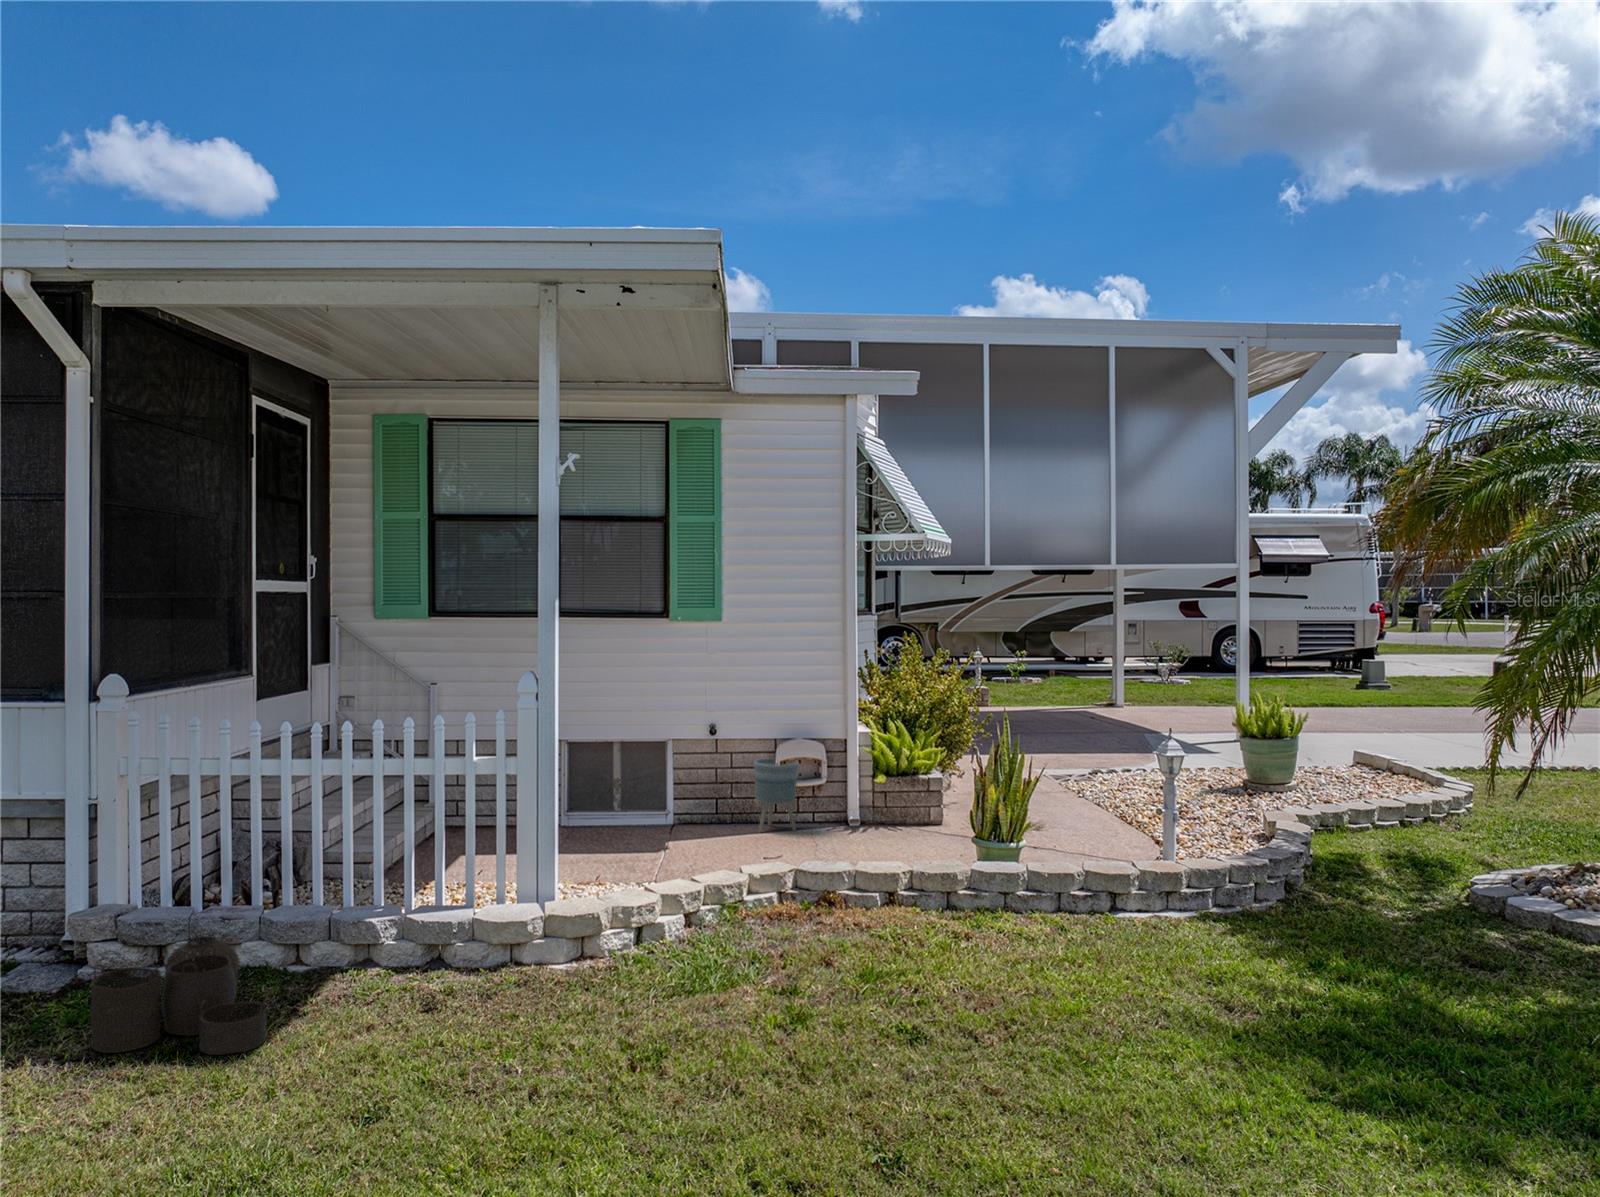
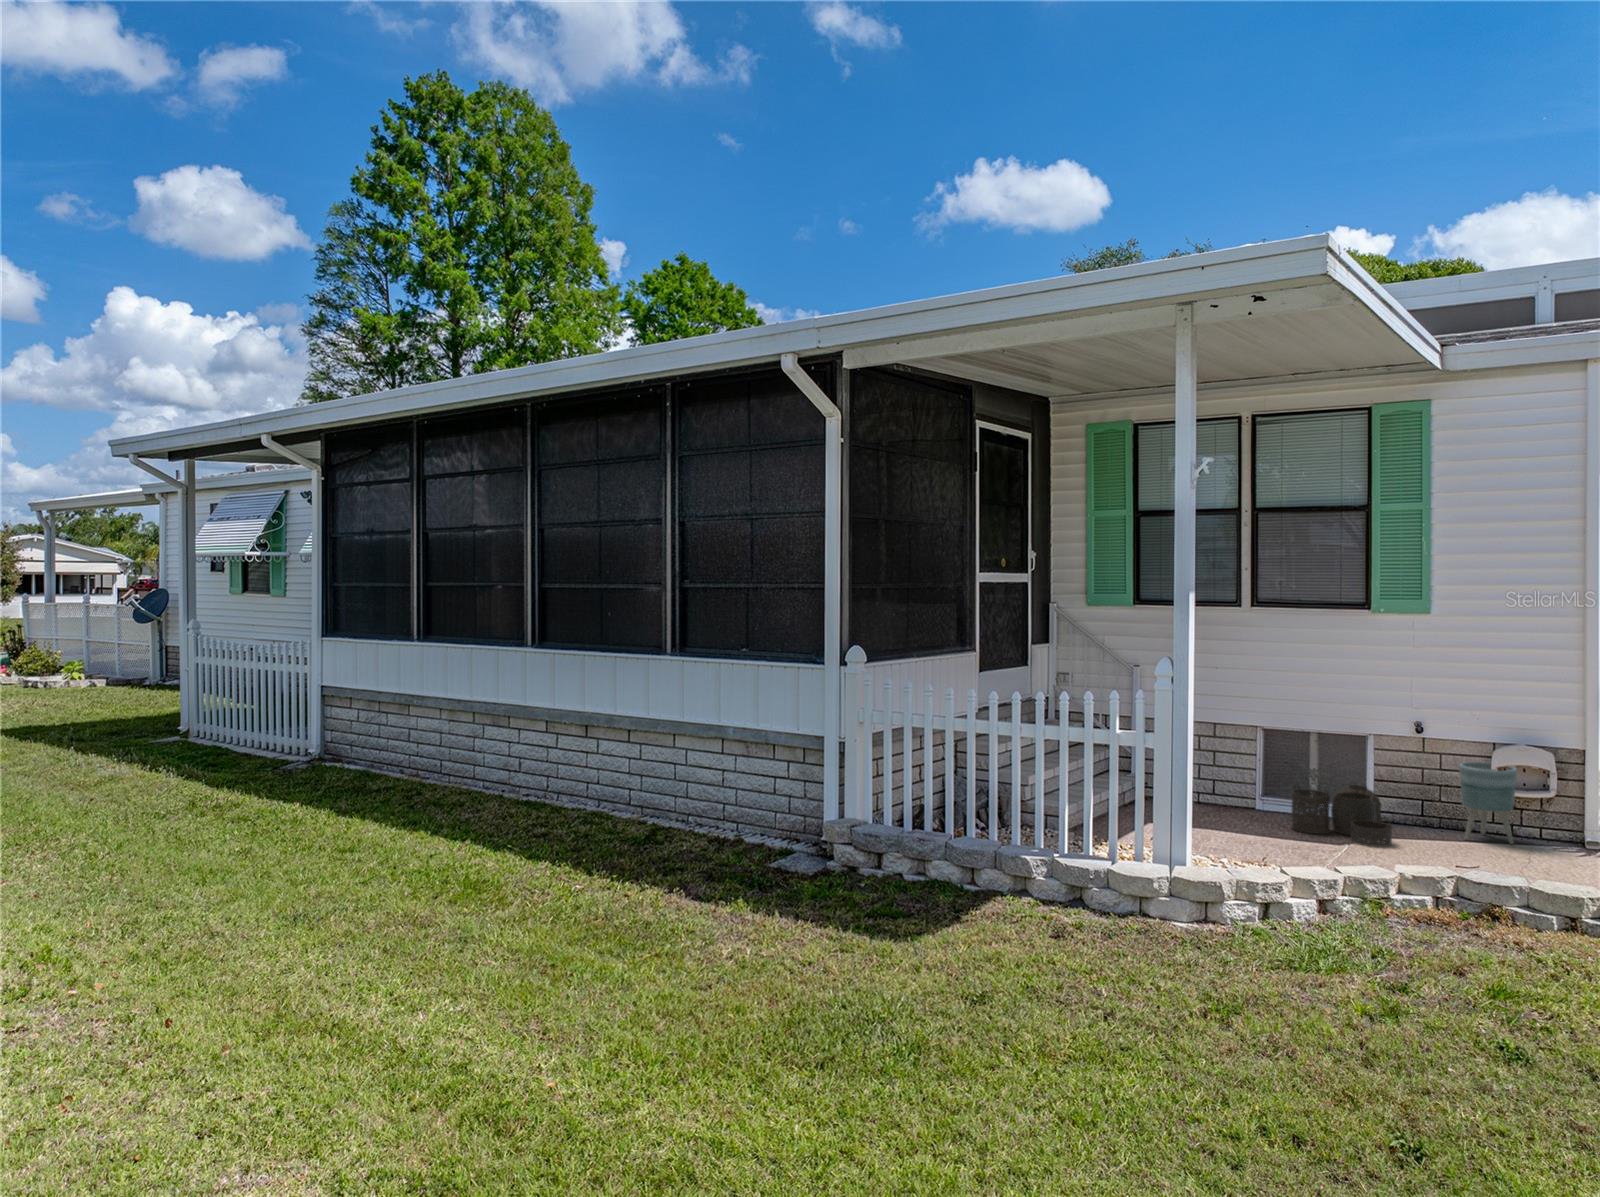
woven basket: present [90,931,266,1055] -> present [1292,785,1392,847]

